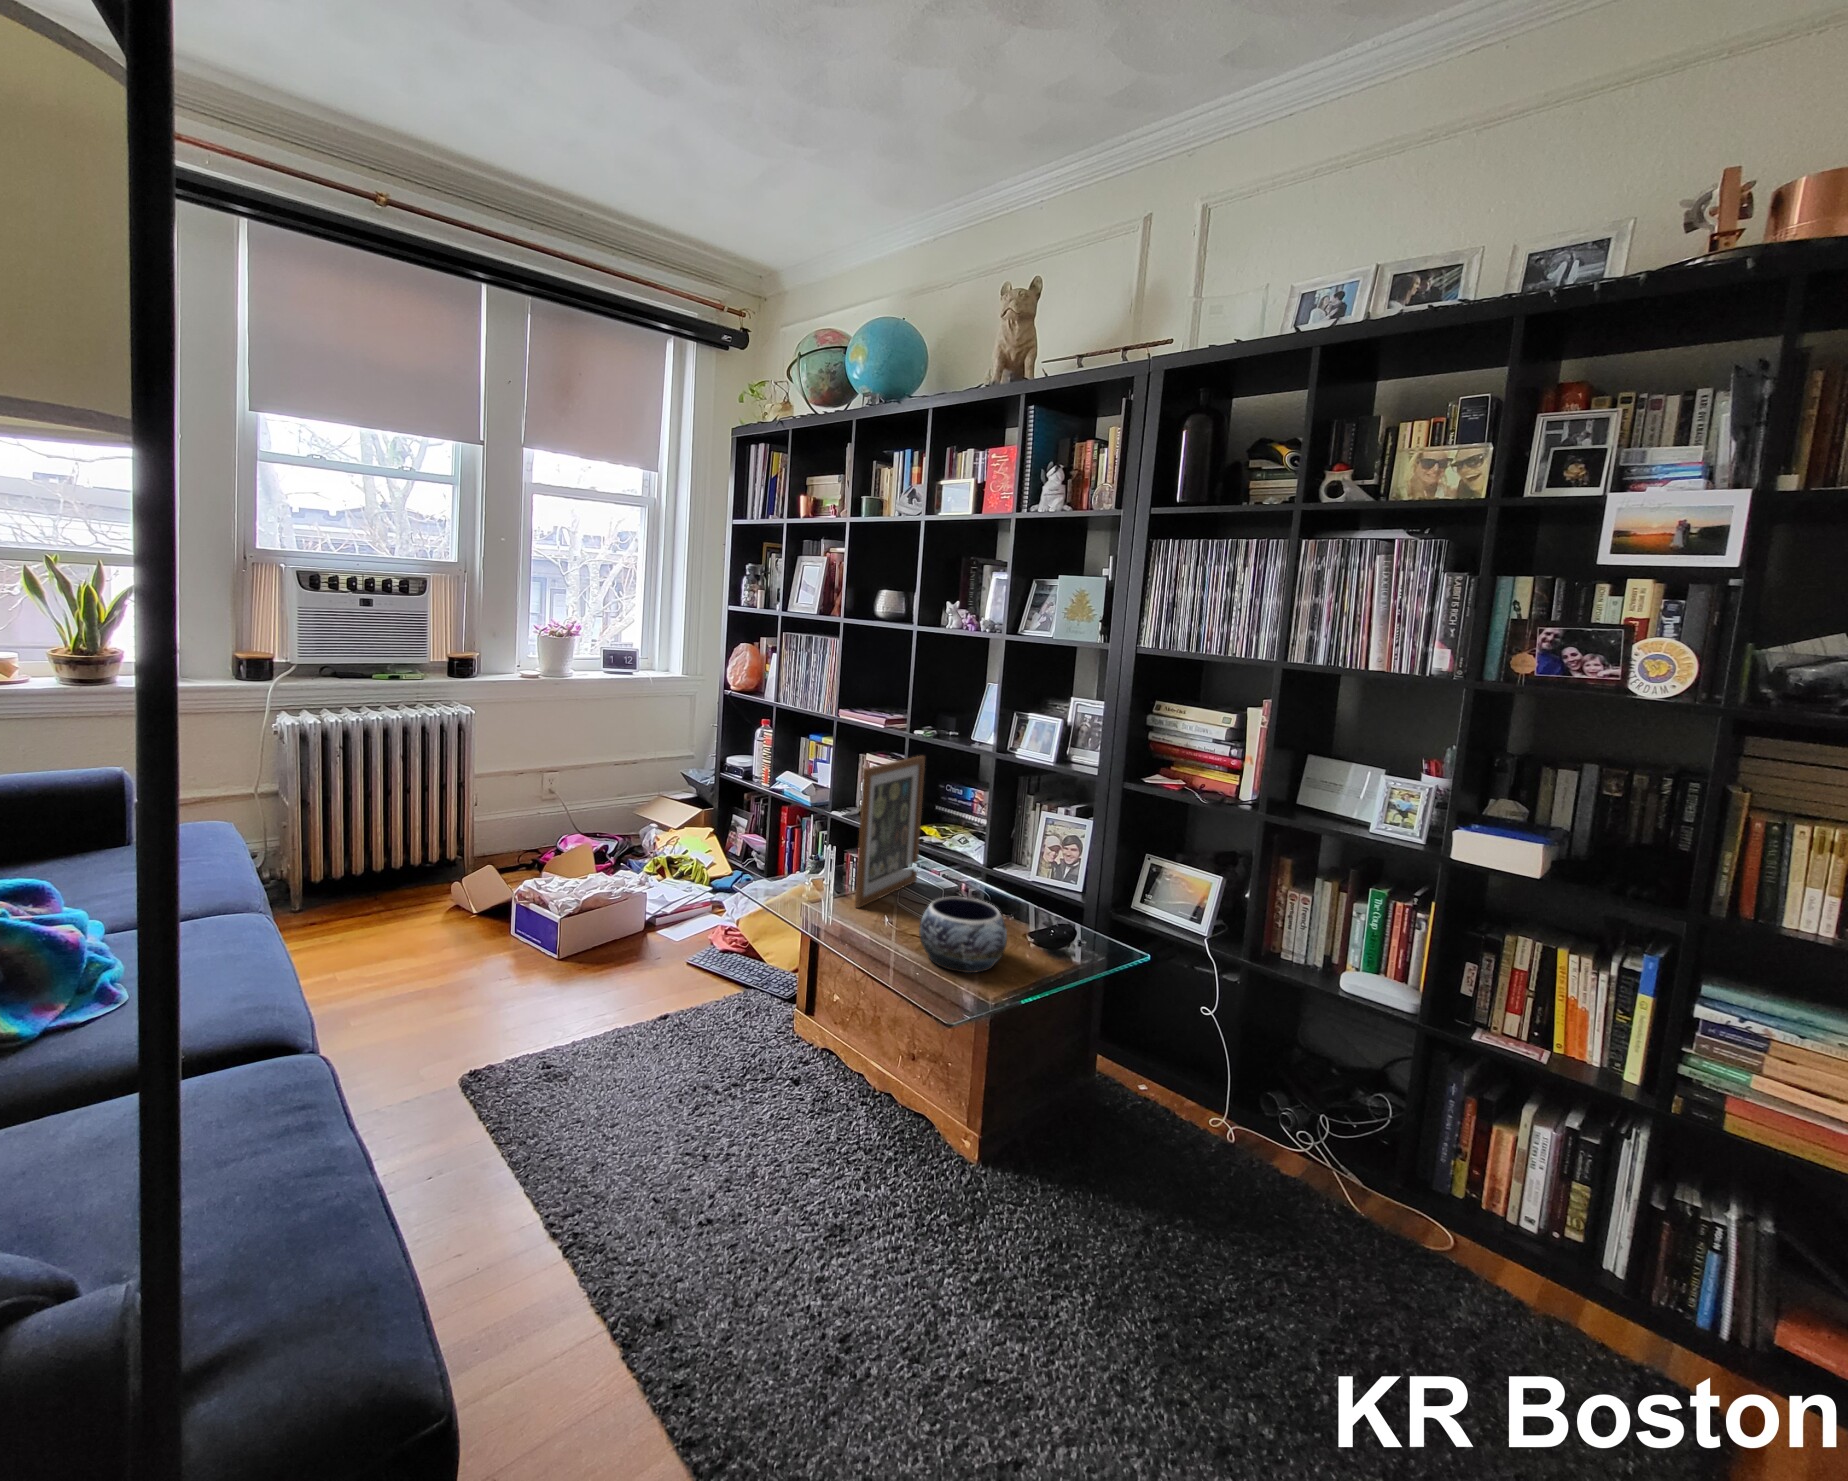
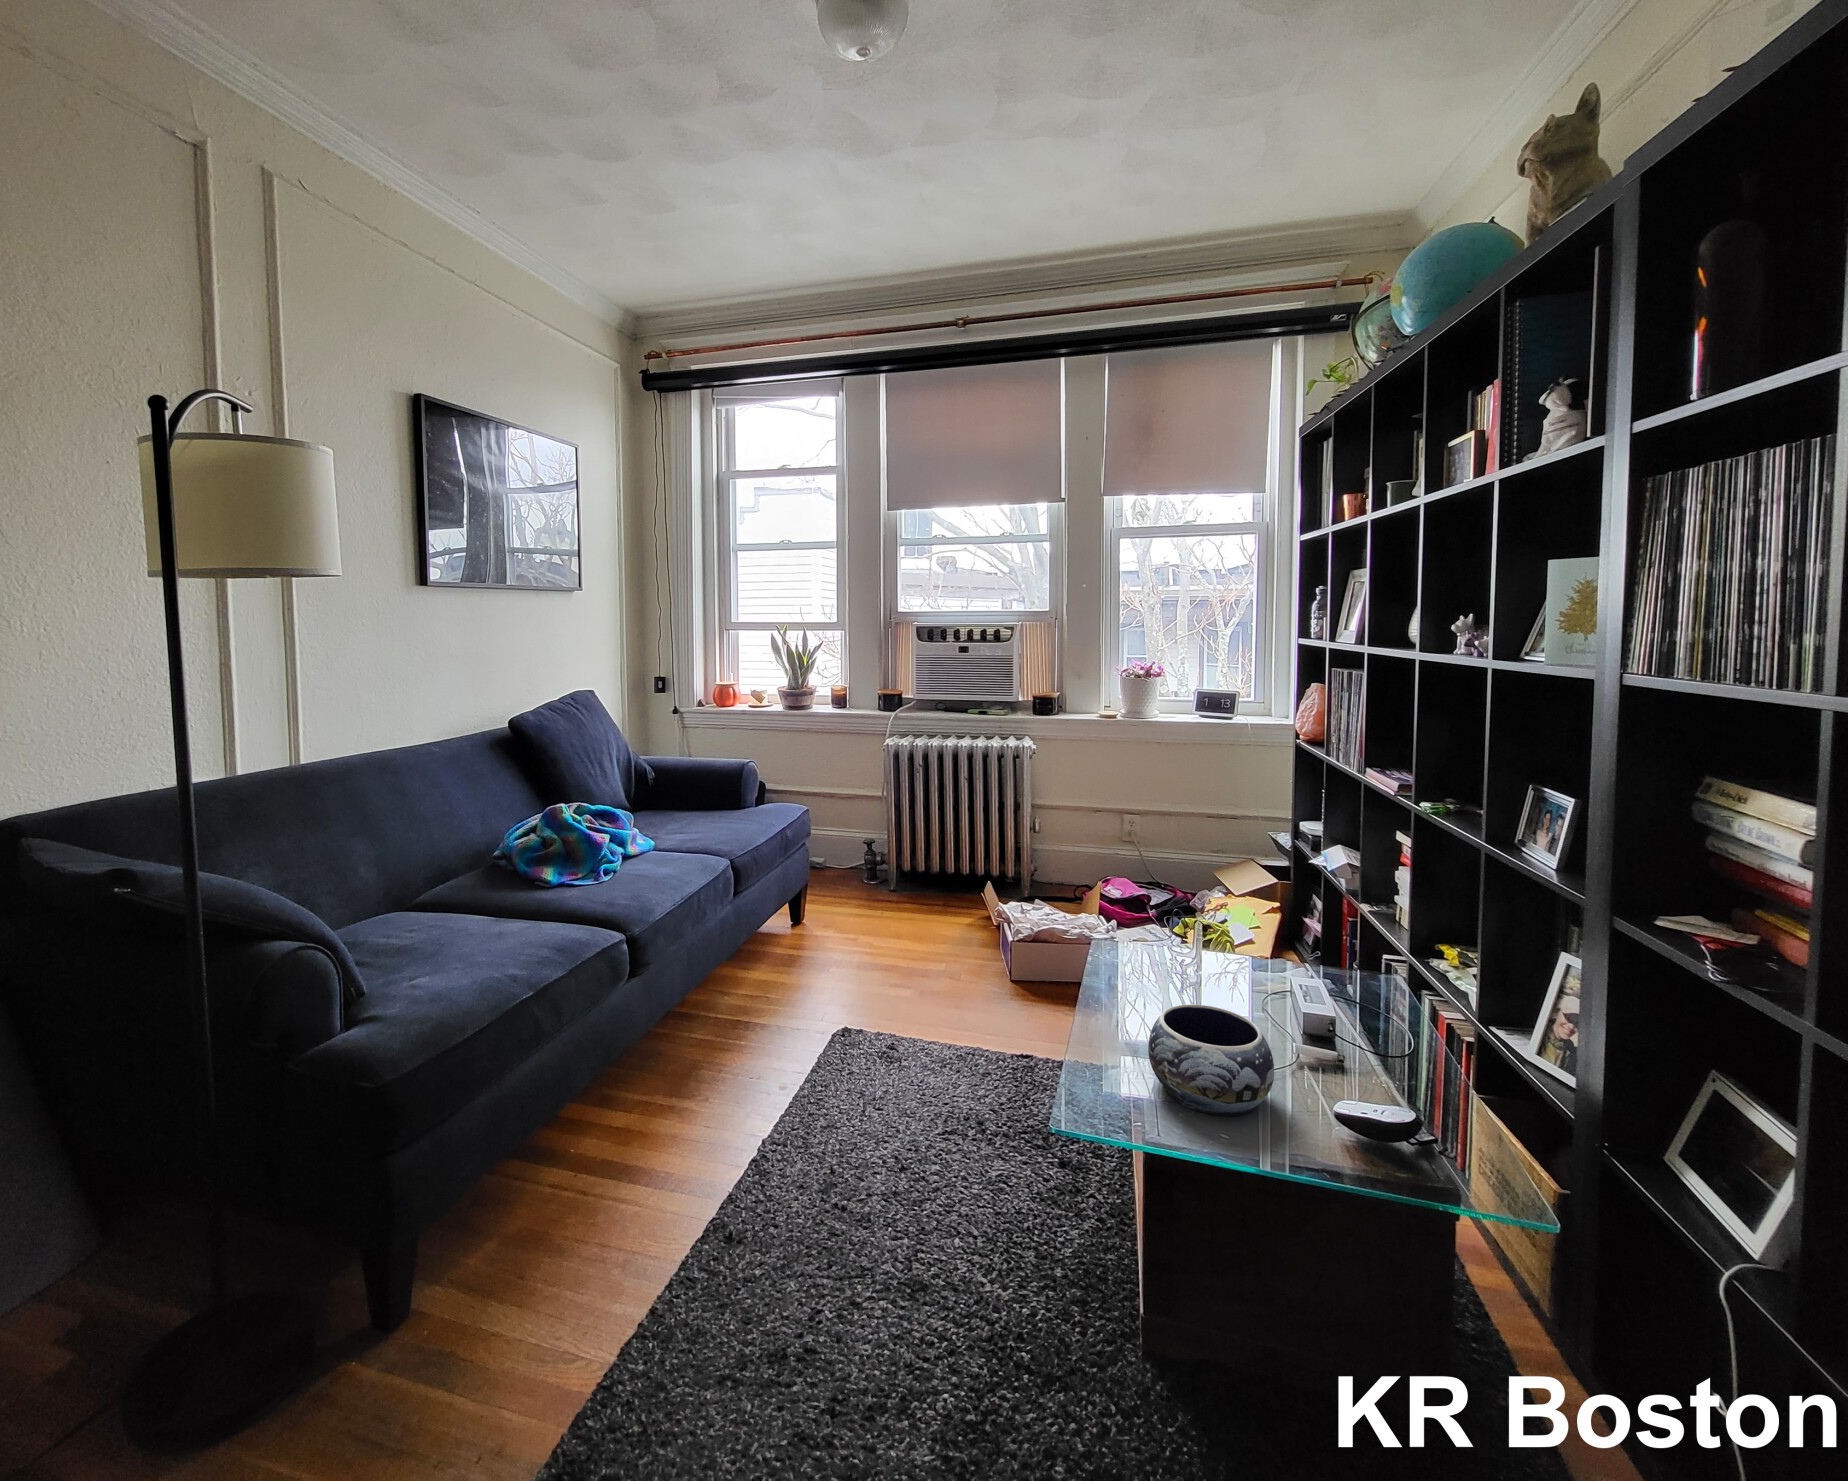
picture frame: present [855,756,925,908] -> none [1201,831,1354,1007]

